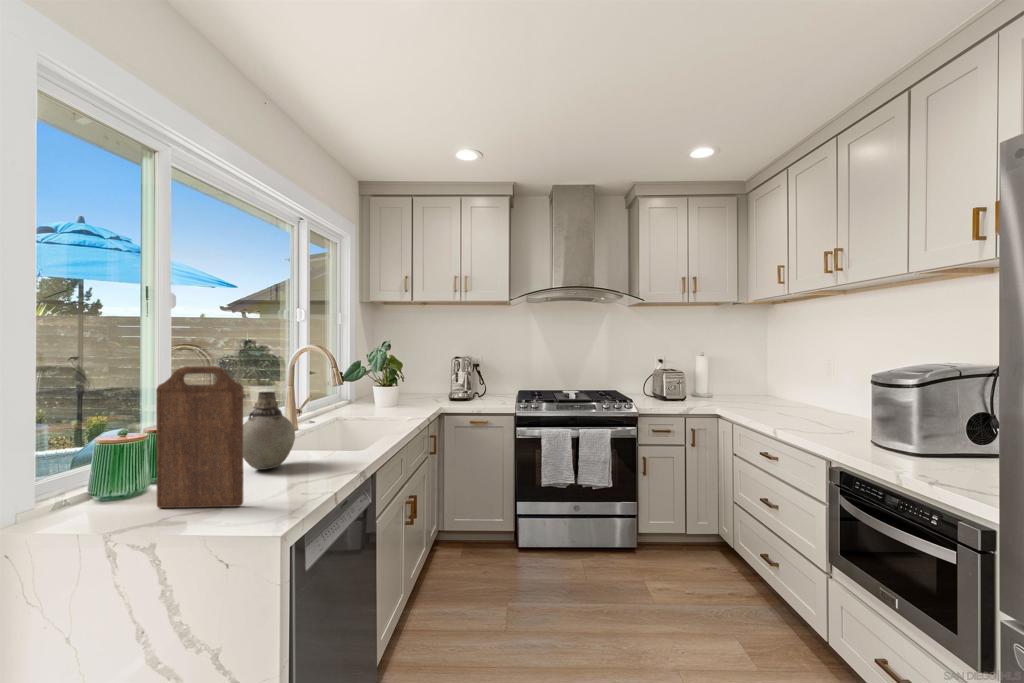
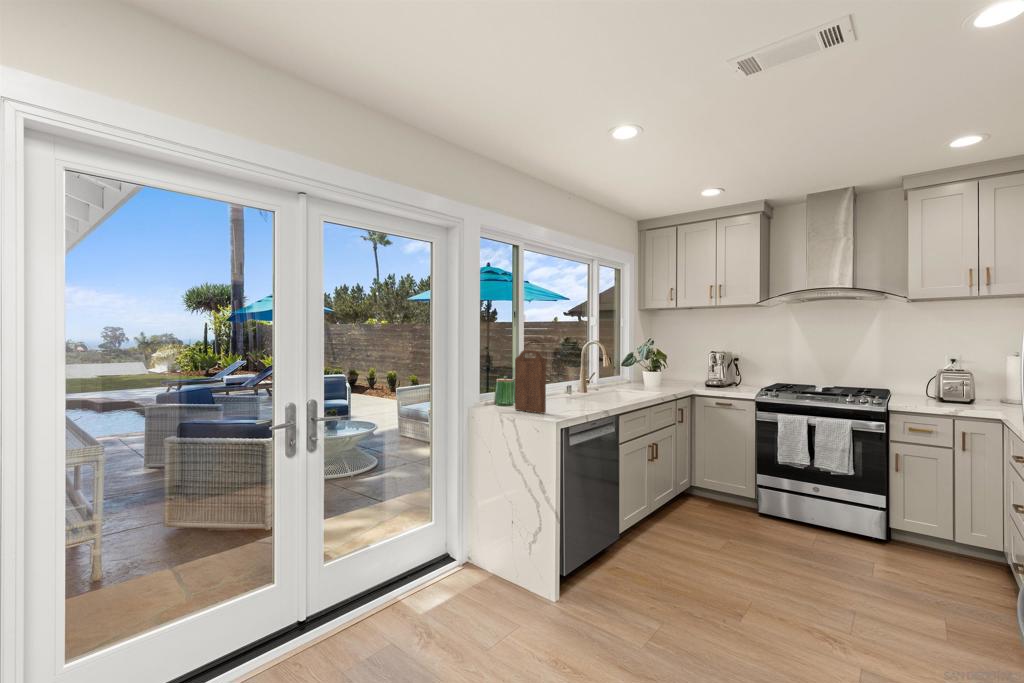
vase: present [243,392,295,469] -> none [548,365,574,404]

